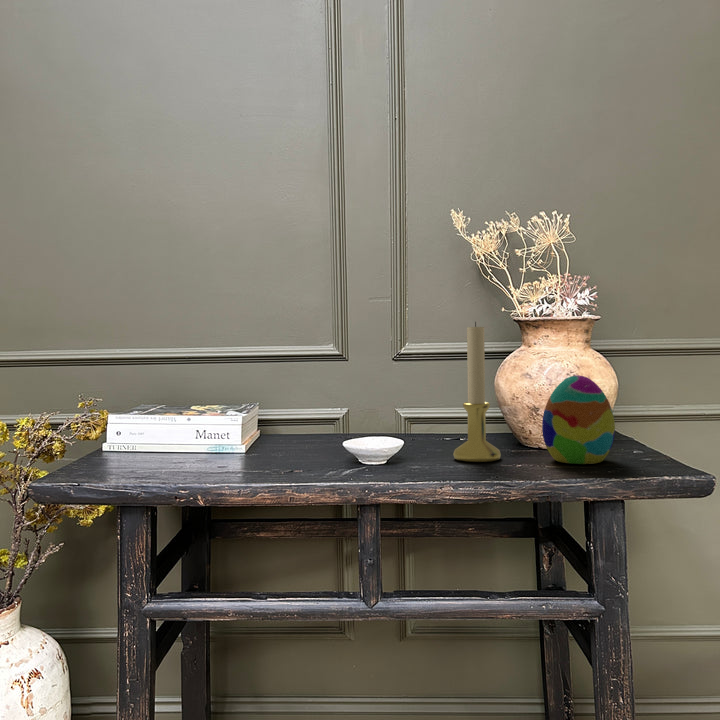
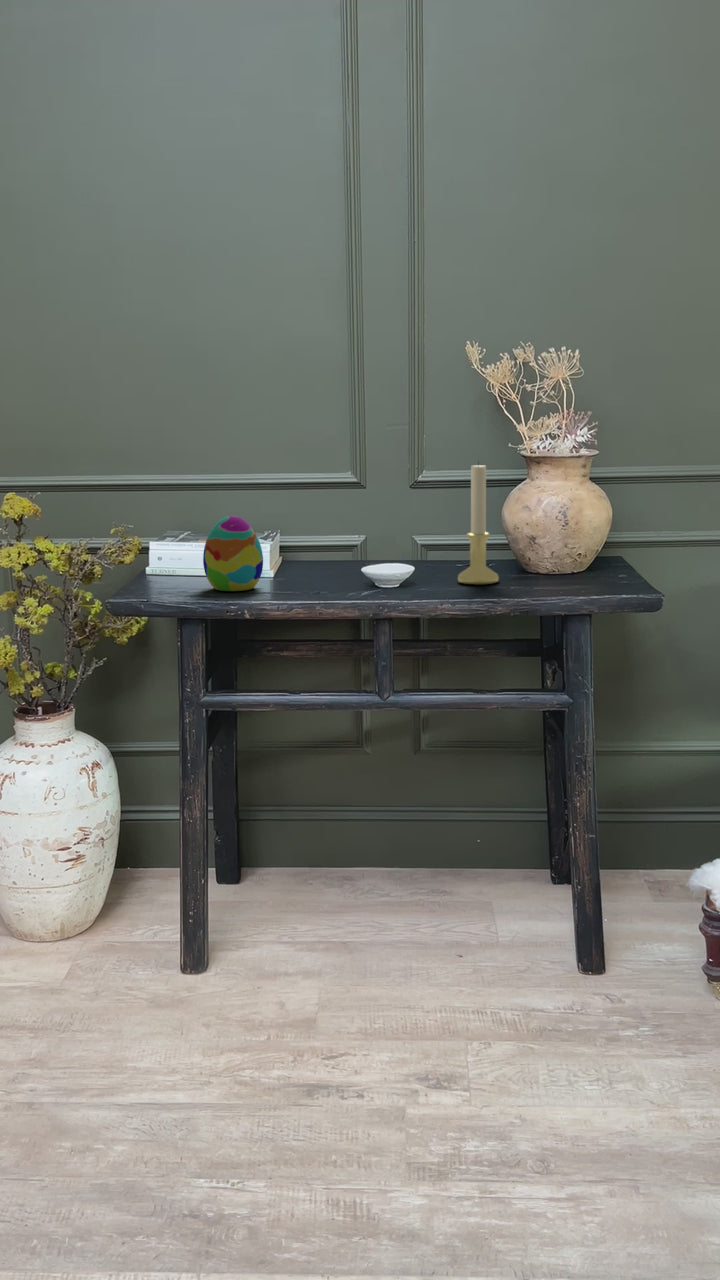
decorative egg: present [542,375,615,464] -> present [203,516,263,591]

